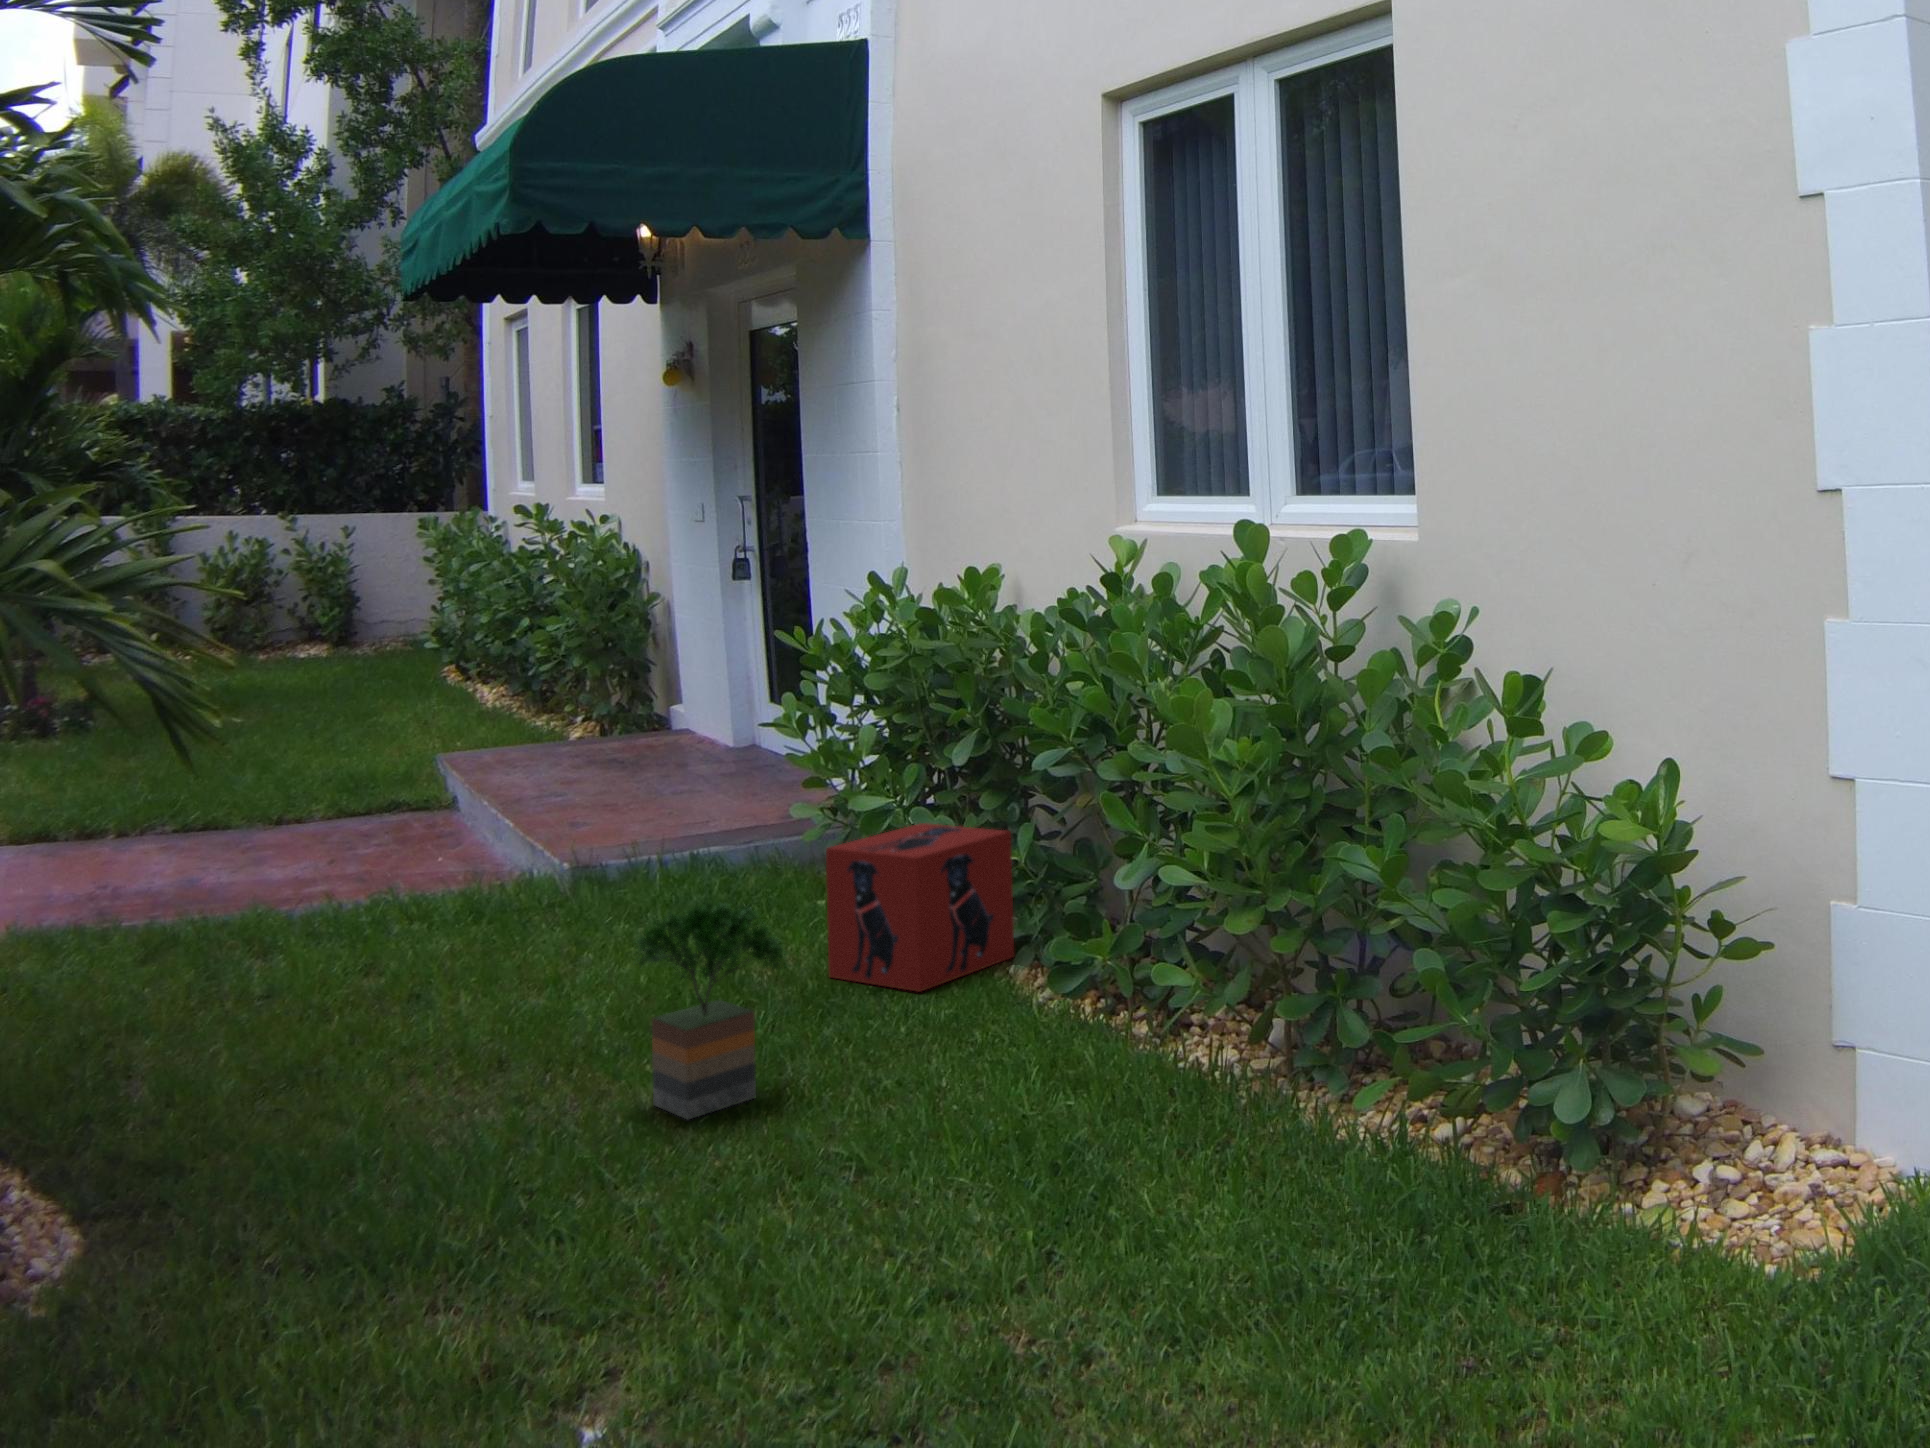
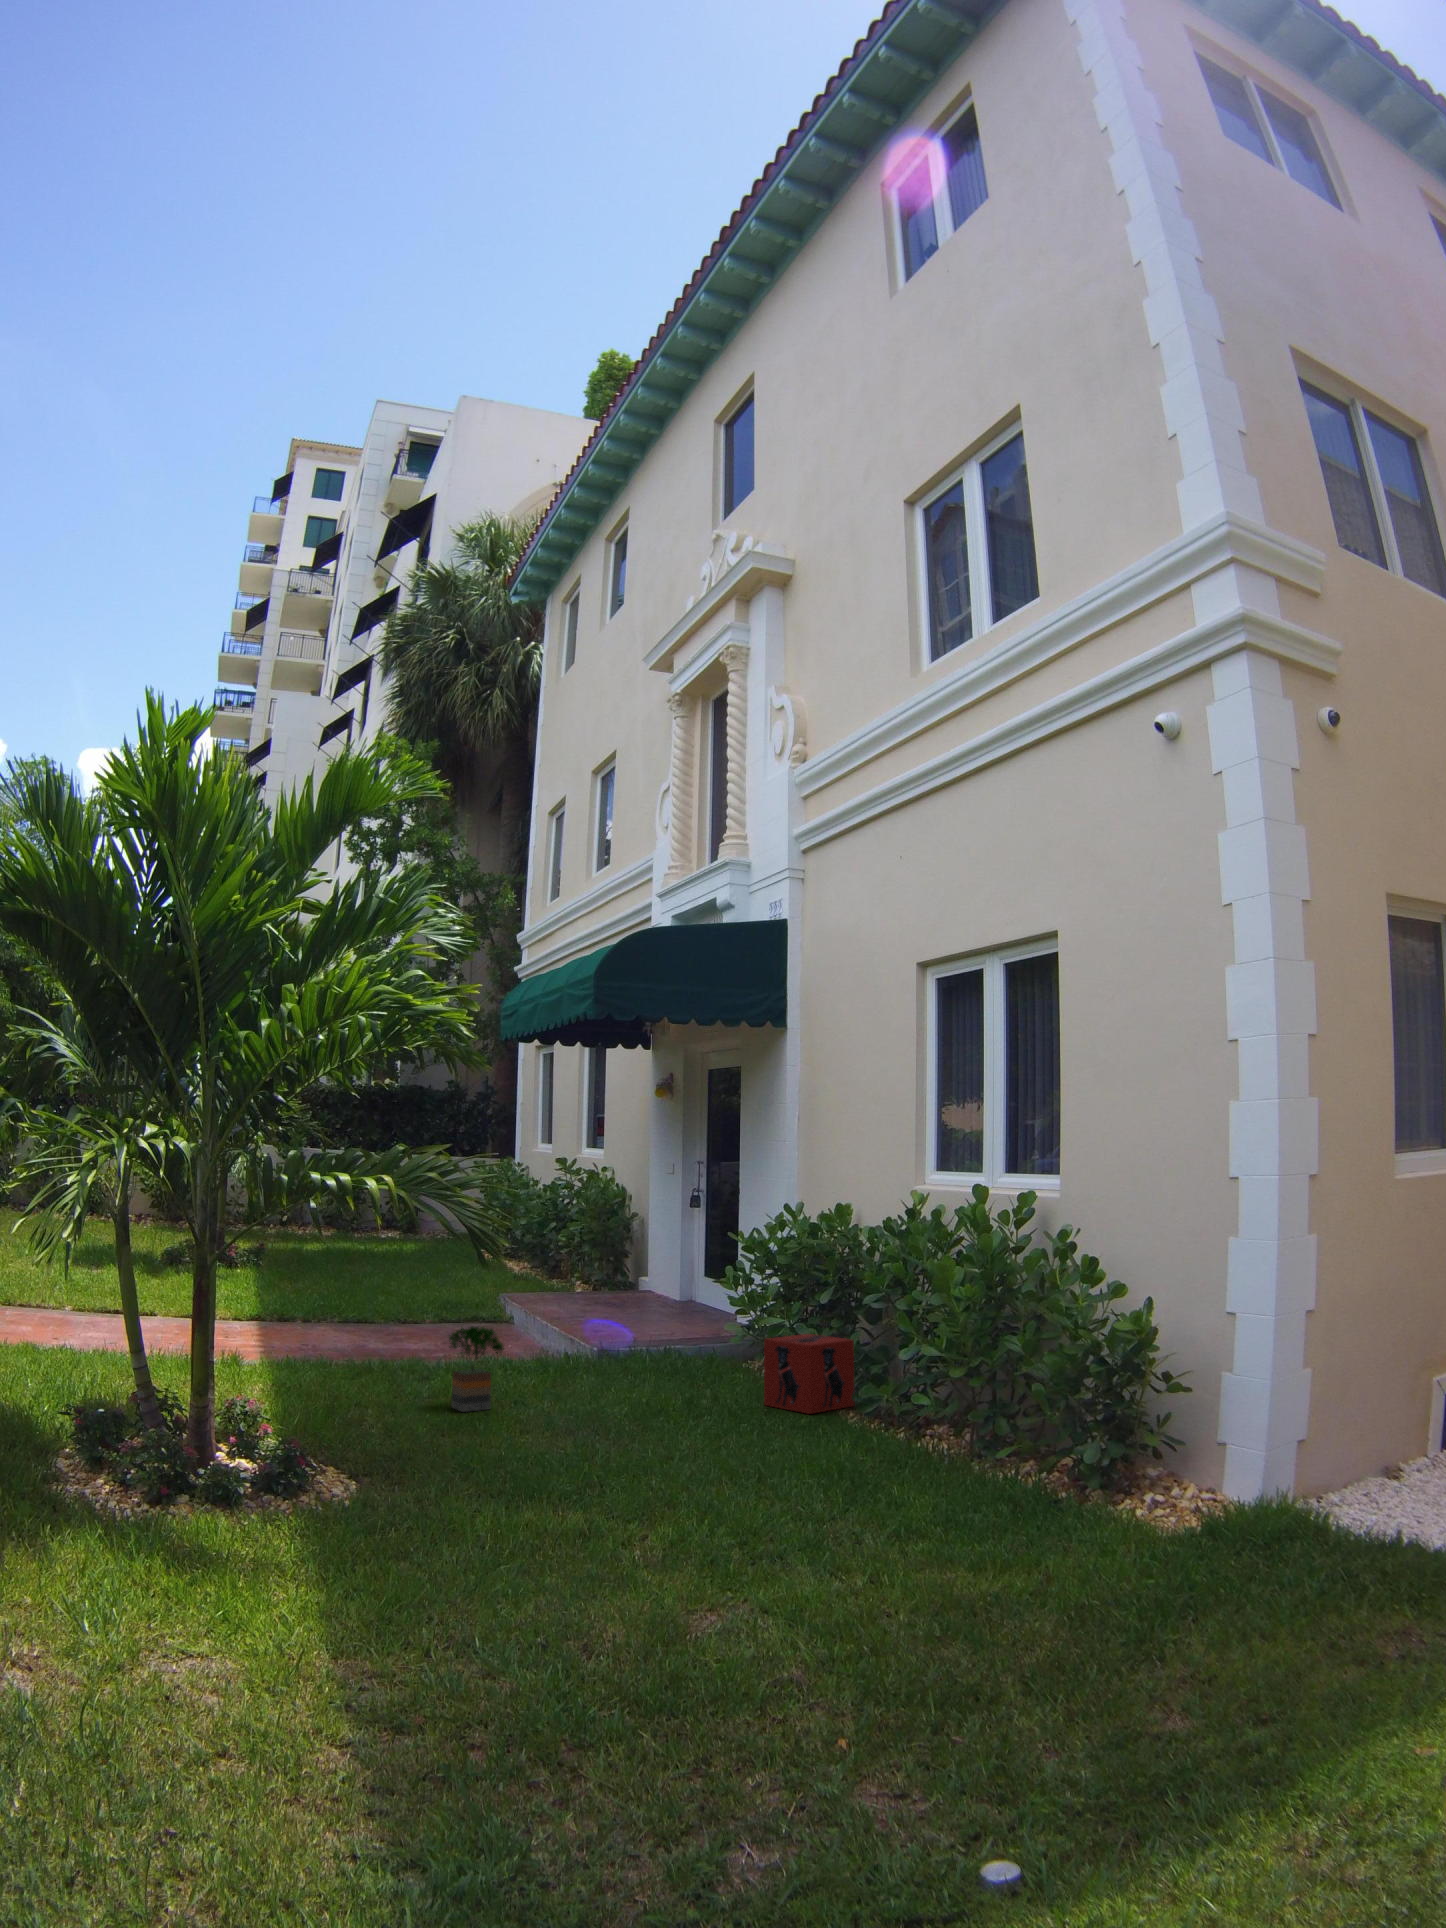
potted tree: present [634,903,785,1119] -> present [449,1326,504,1412]

